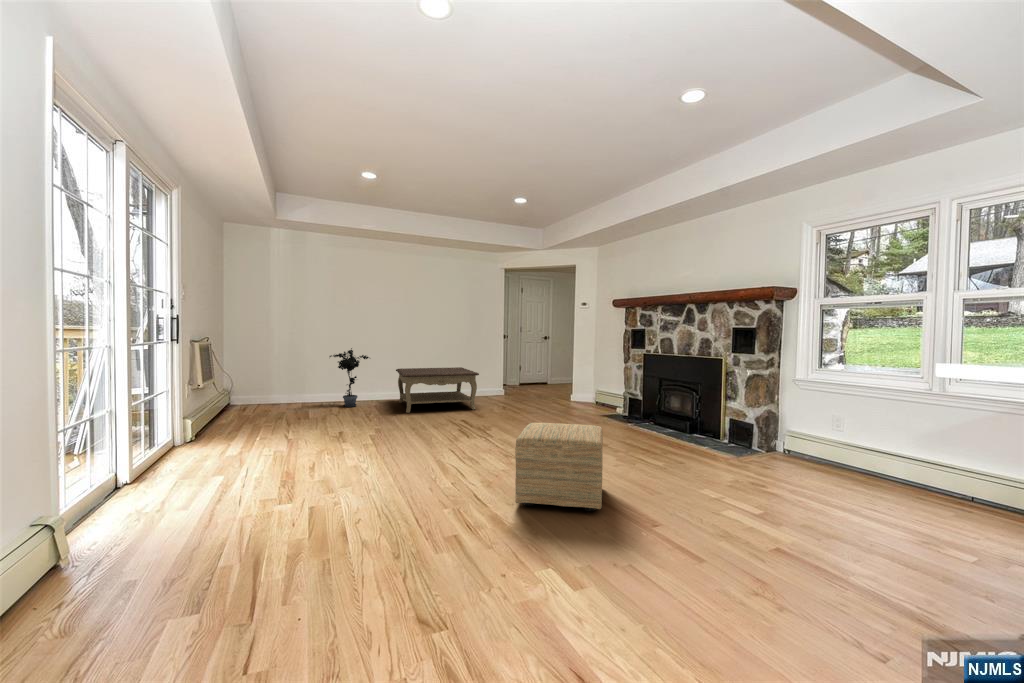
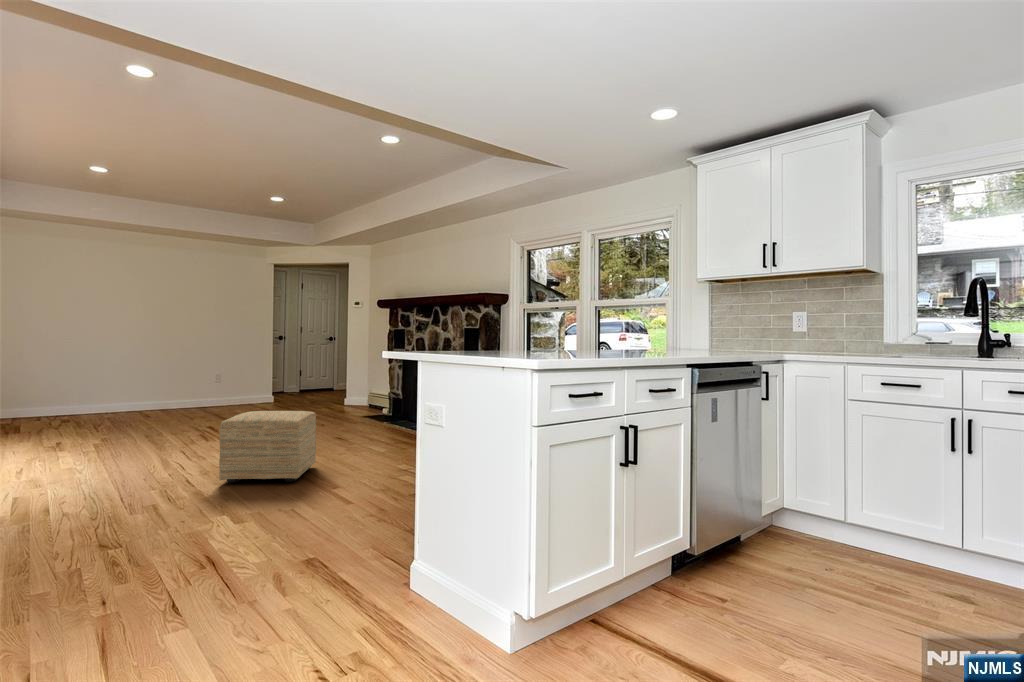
potted plant: present [330,348,369,407] -> none [38,349,97,419]
coffee table: present [396,367,479,413] -> none [132,372,234,421]

